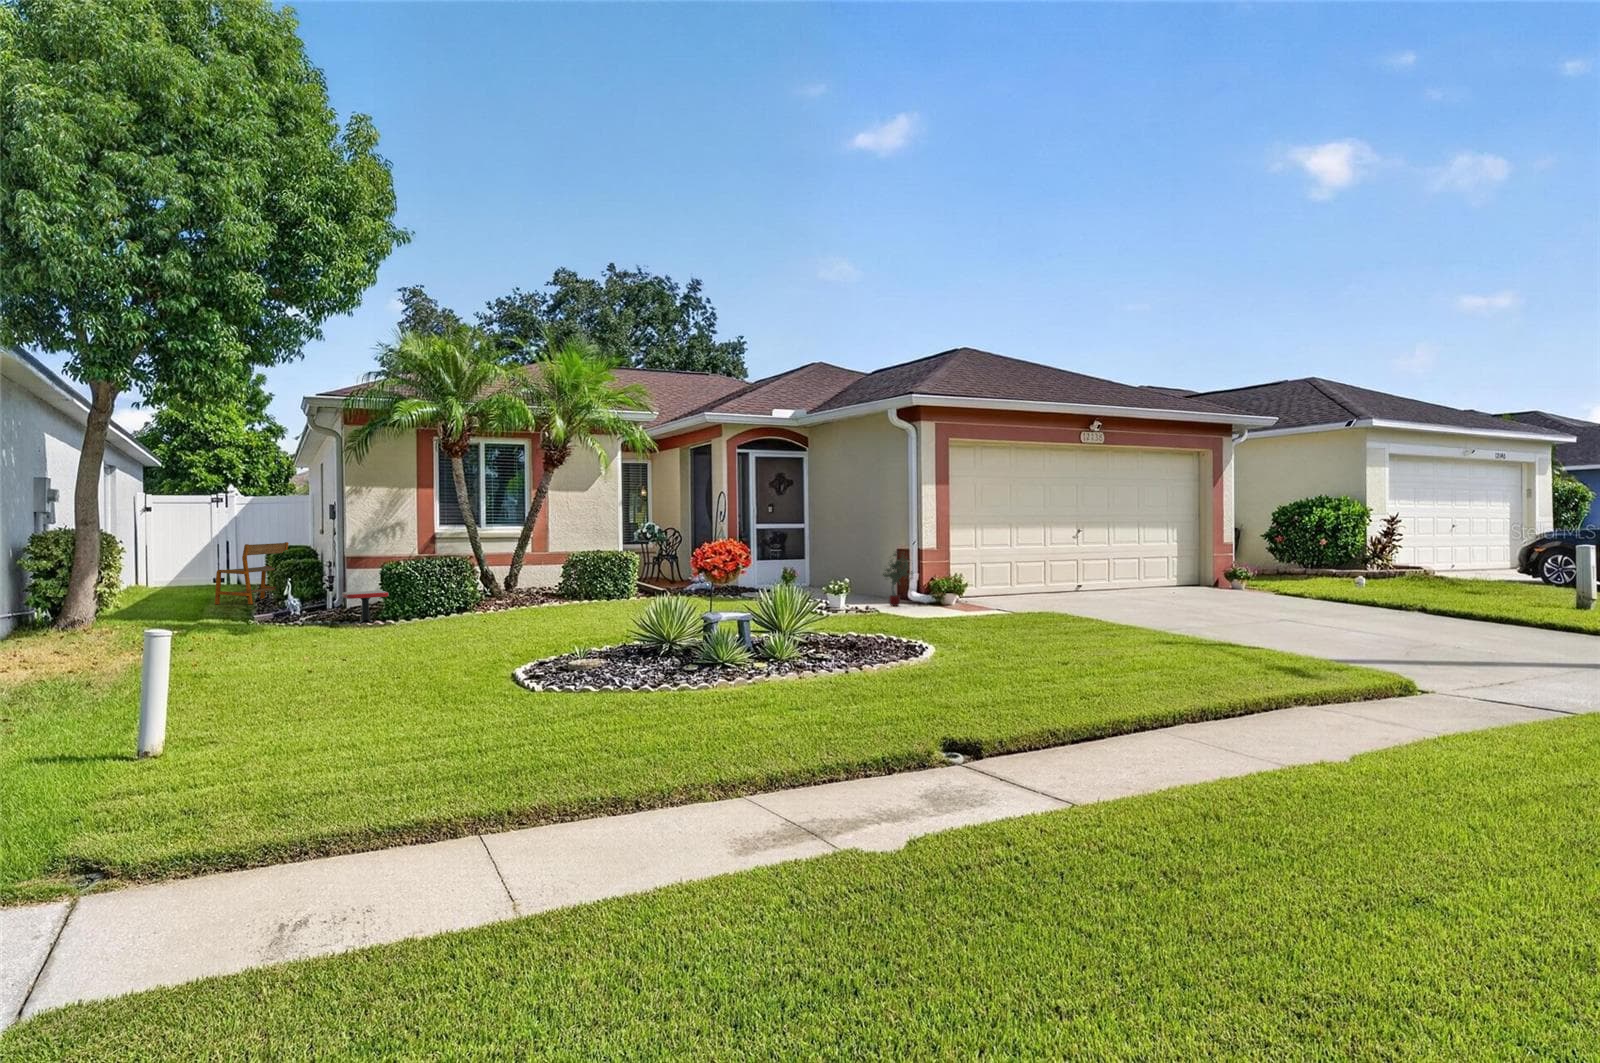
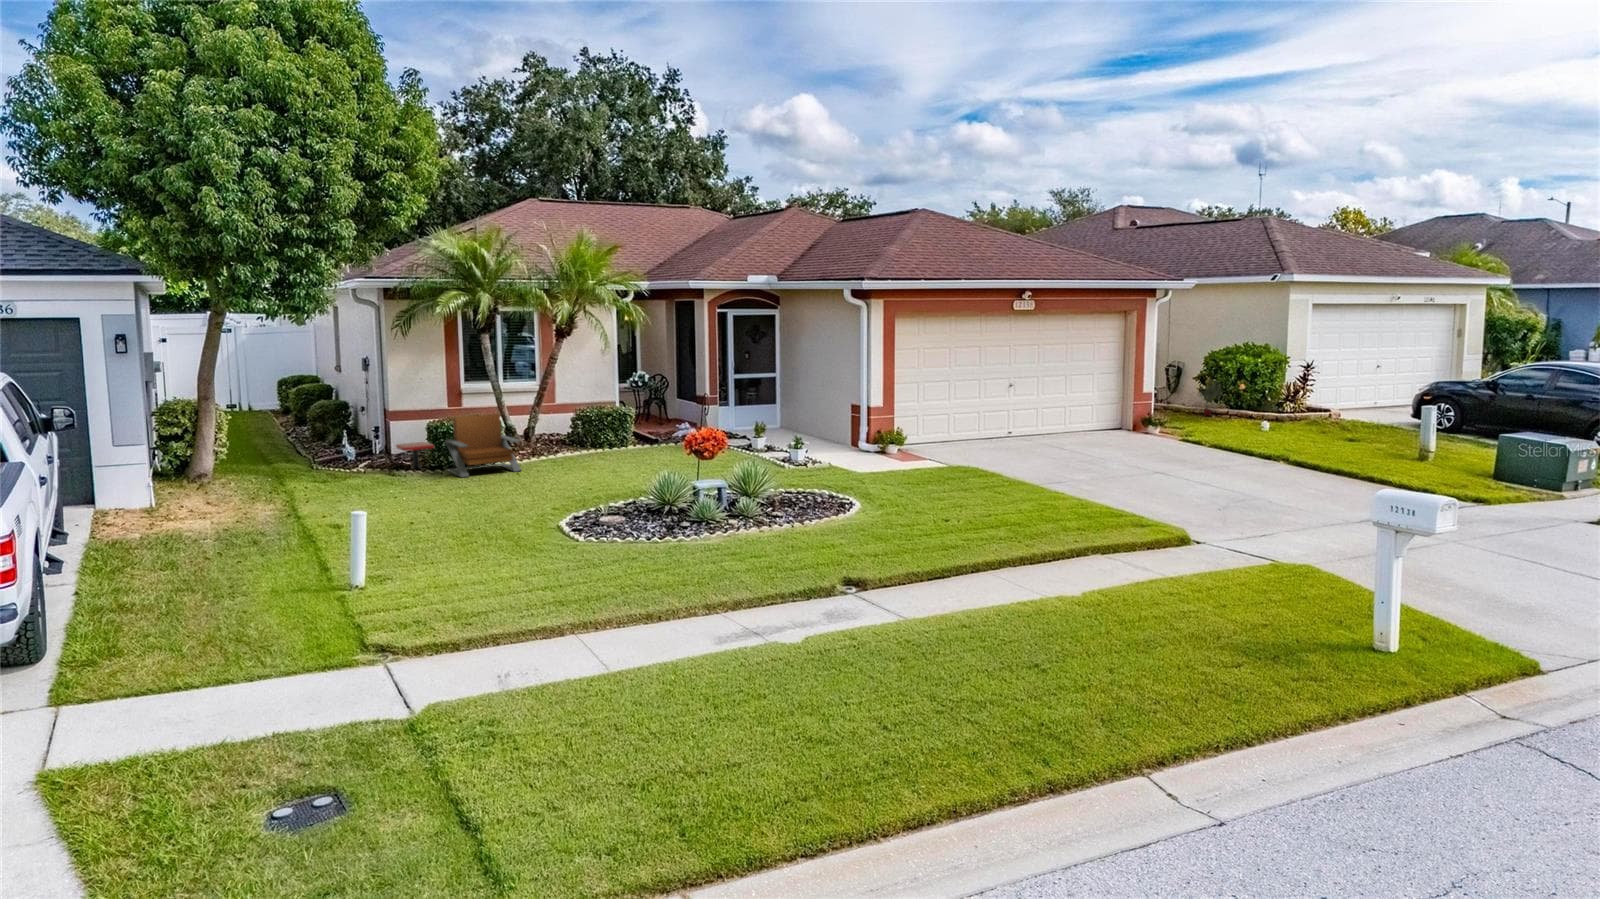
bench: present [215,542,289,604] -> none [272,388,333,445]
potted tree: present [883,552,912,606] -> present [1198,380,1222,416]
lounge chair: none [400,554,494,629] -> present [445,414,521,477]

